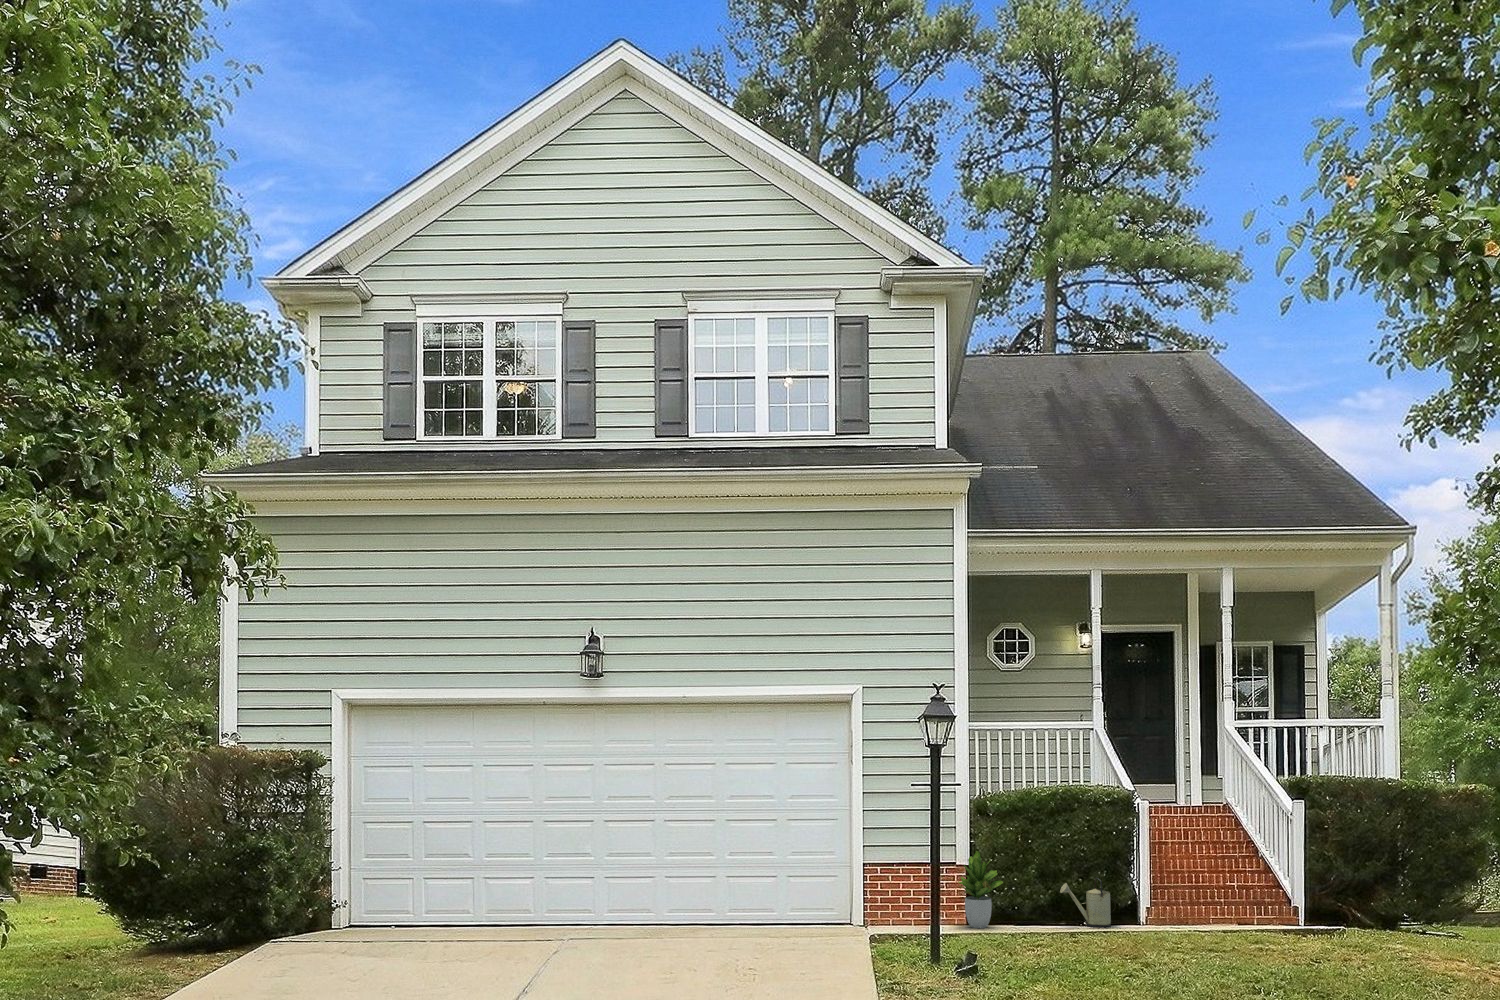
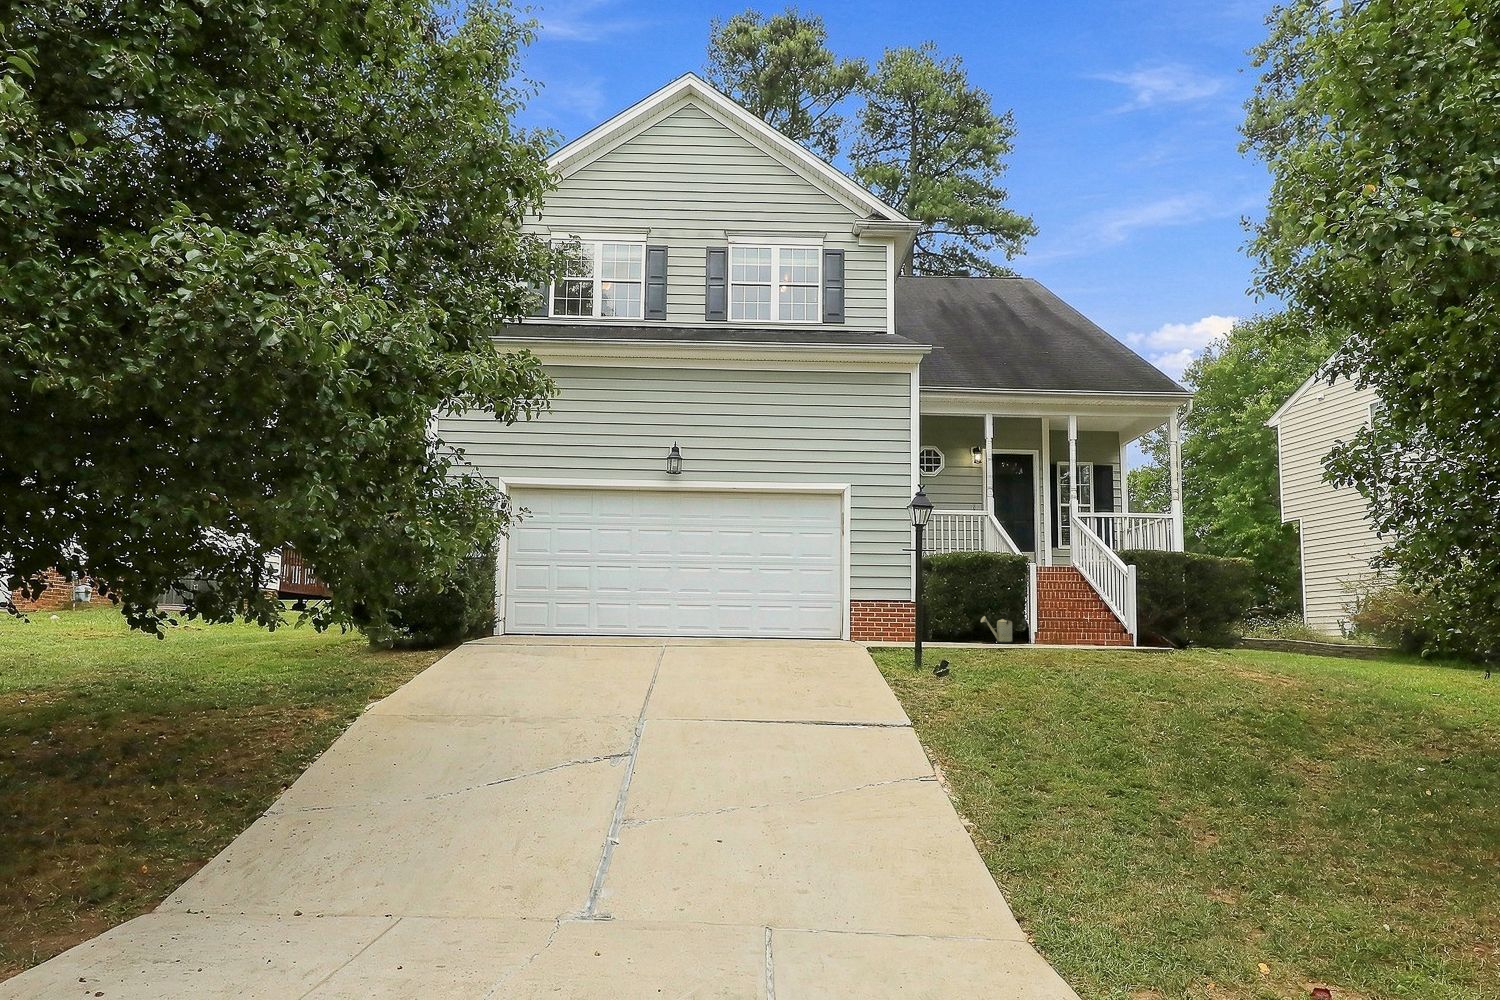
potted plant: present [959,851,1003,928] -> none [915,597,946,646]

